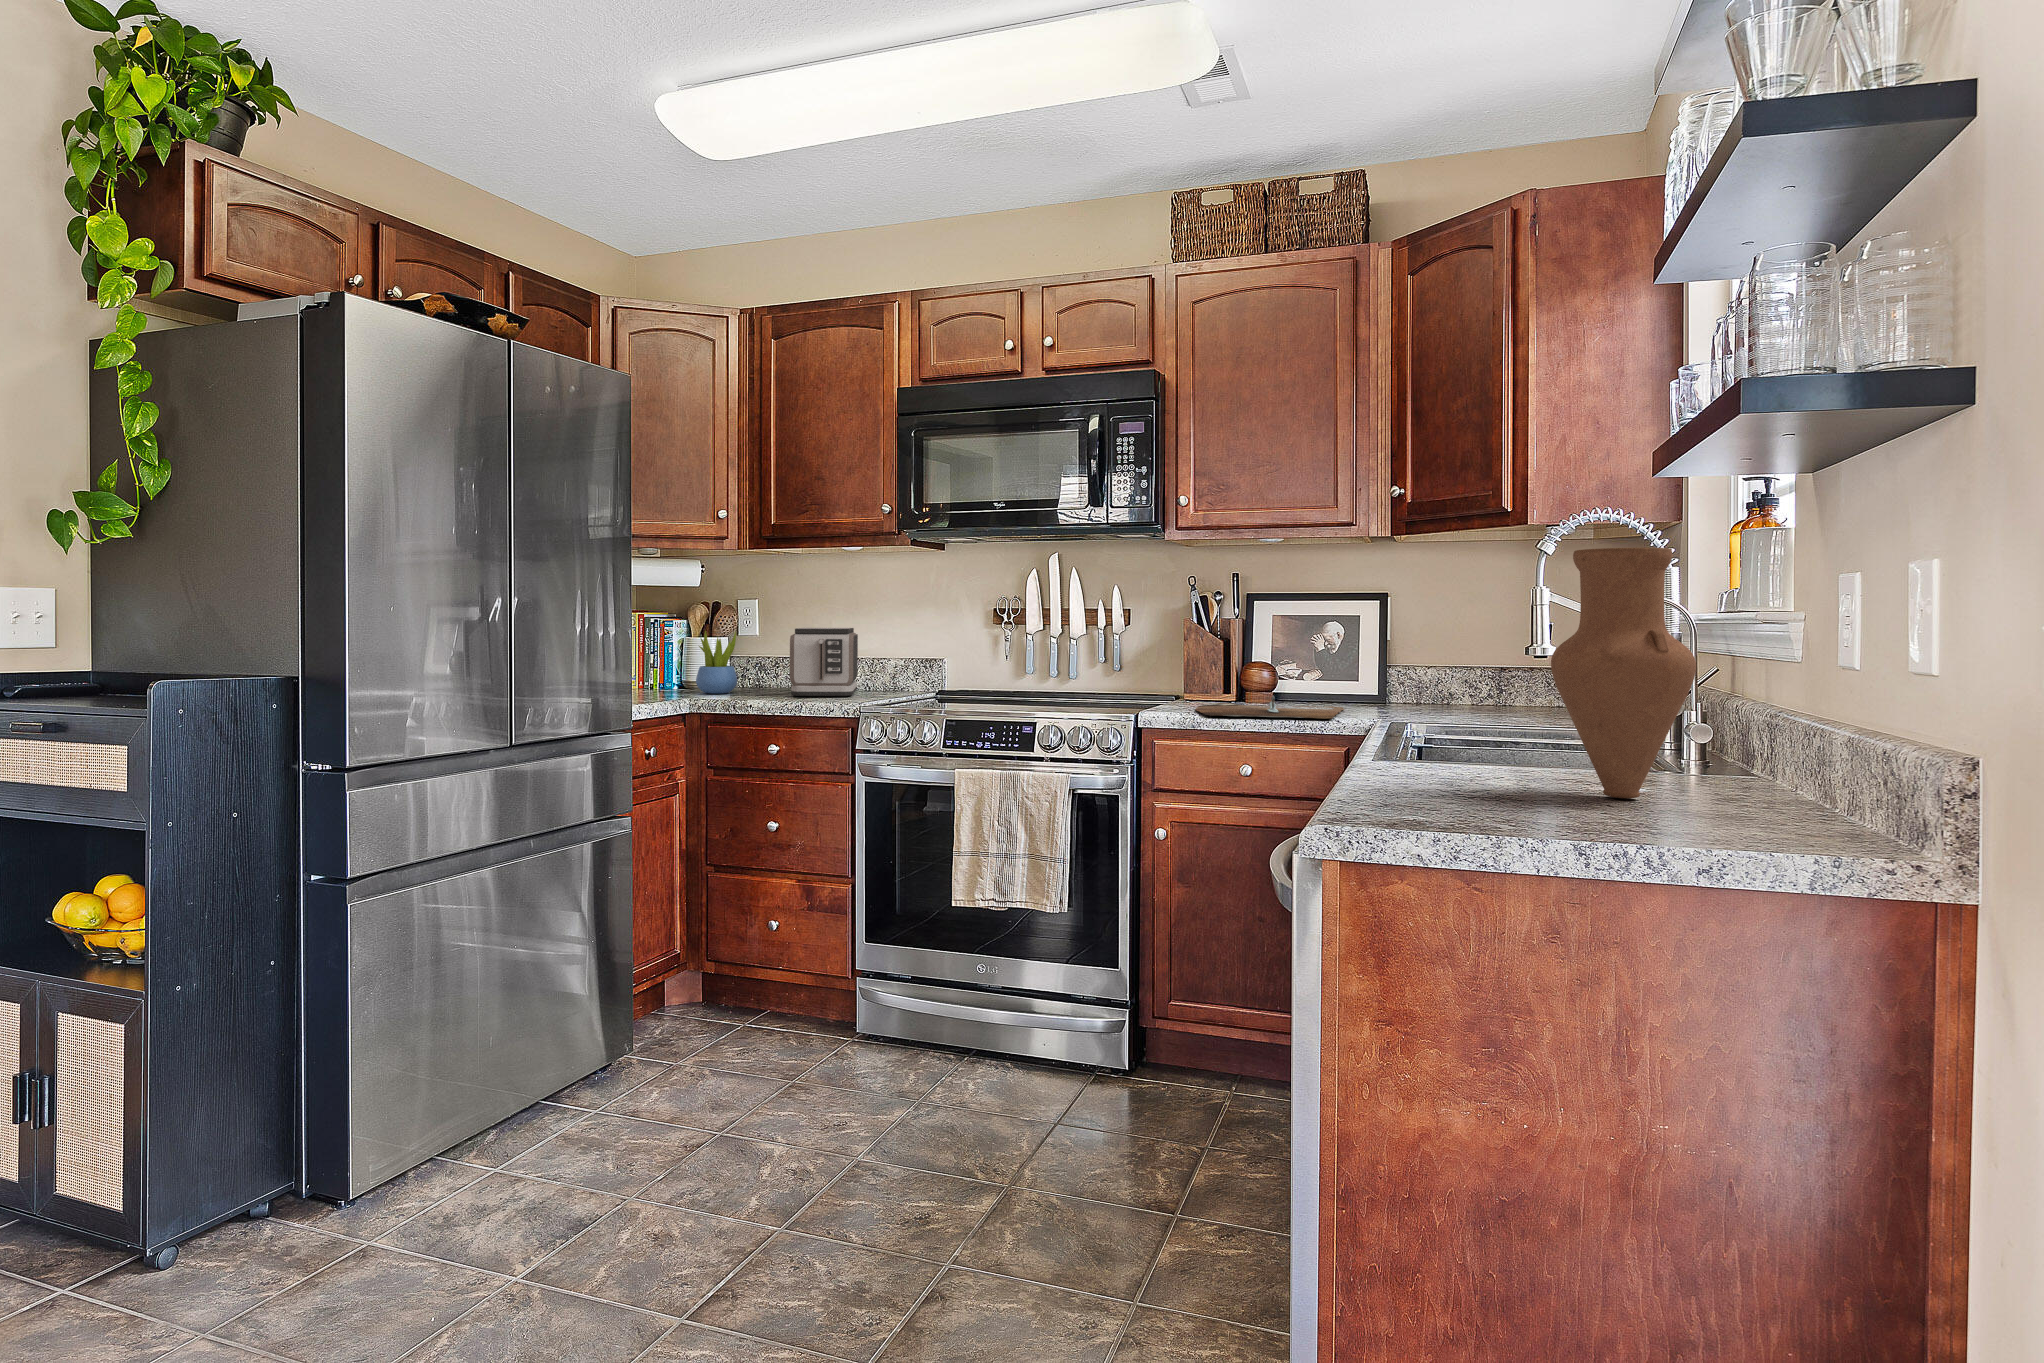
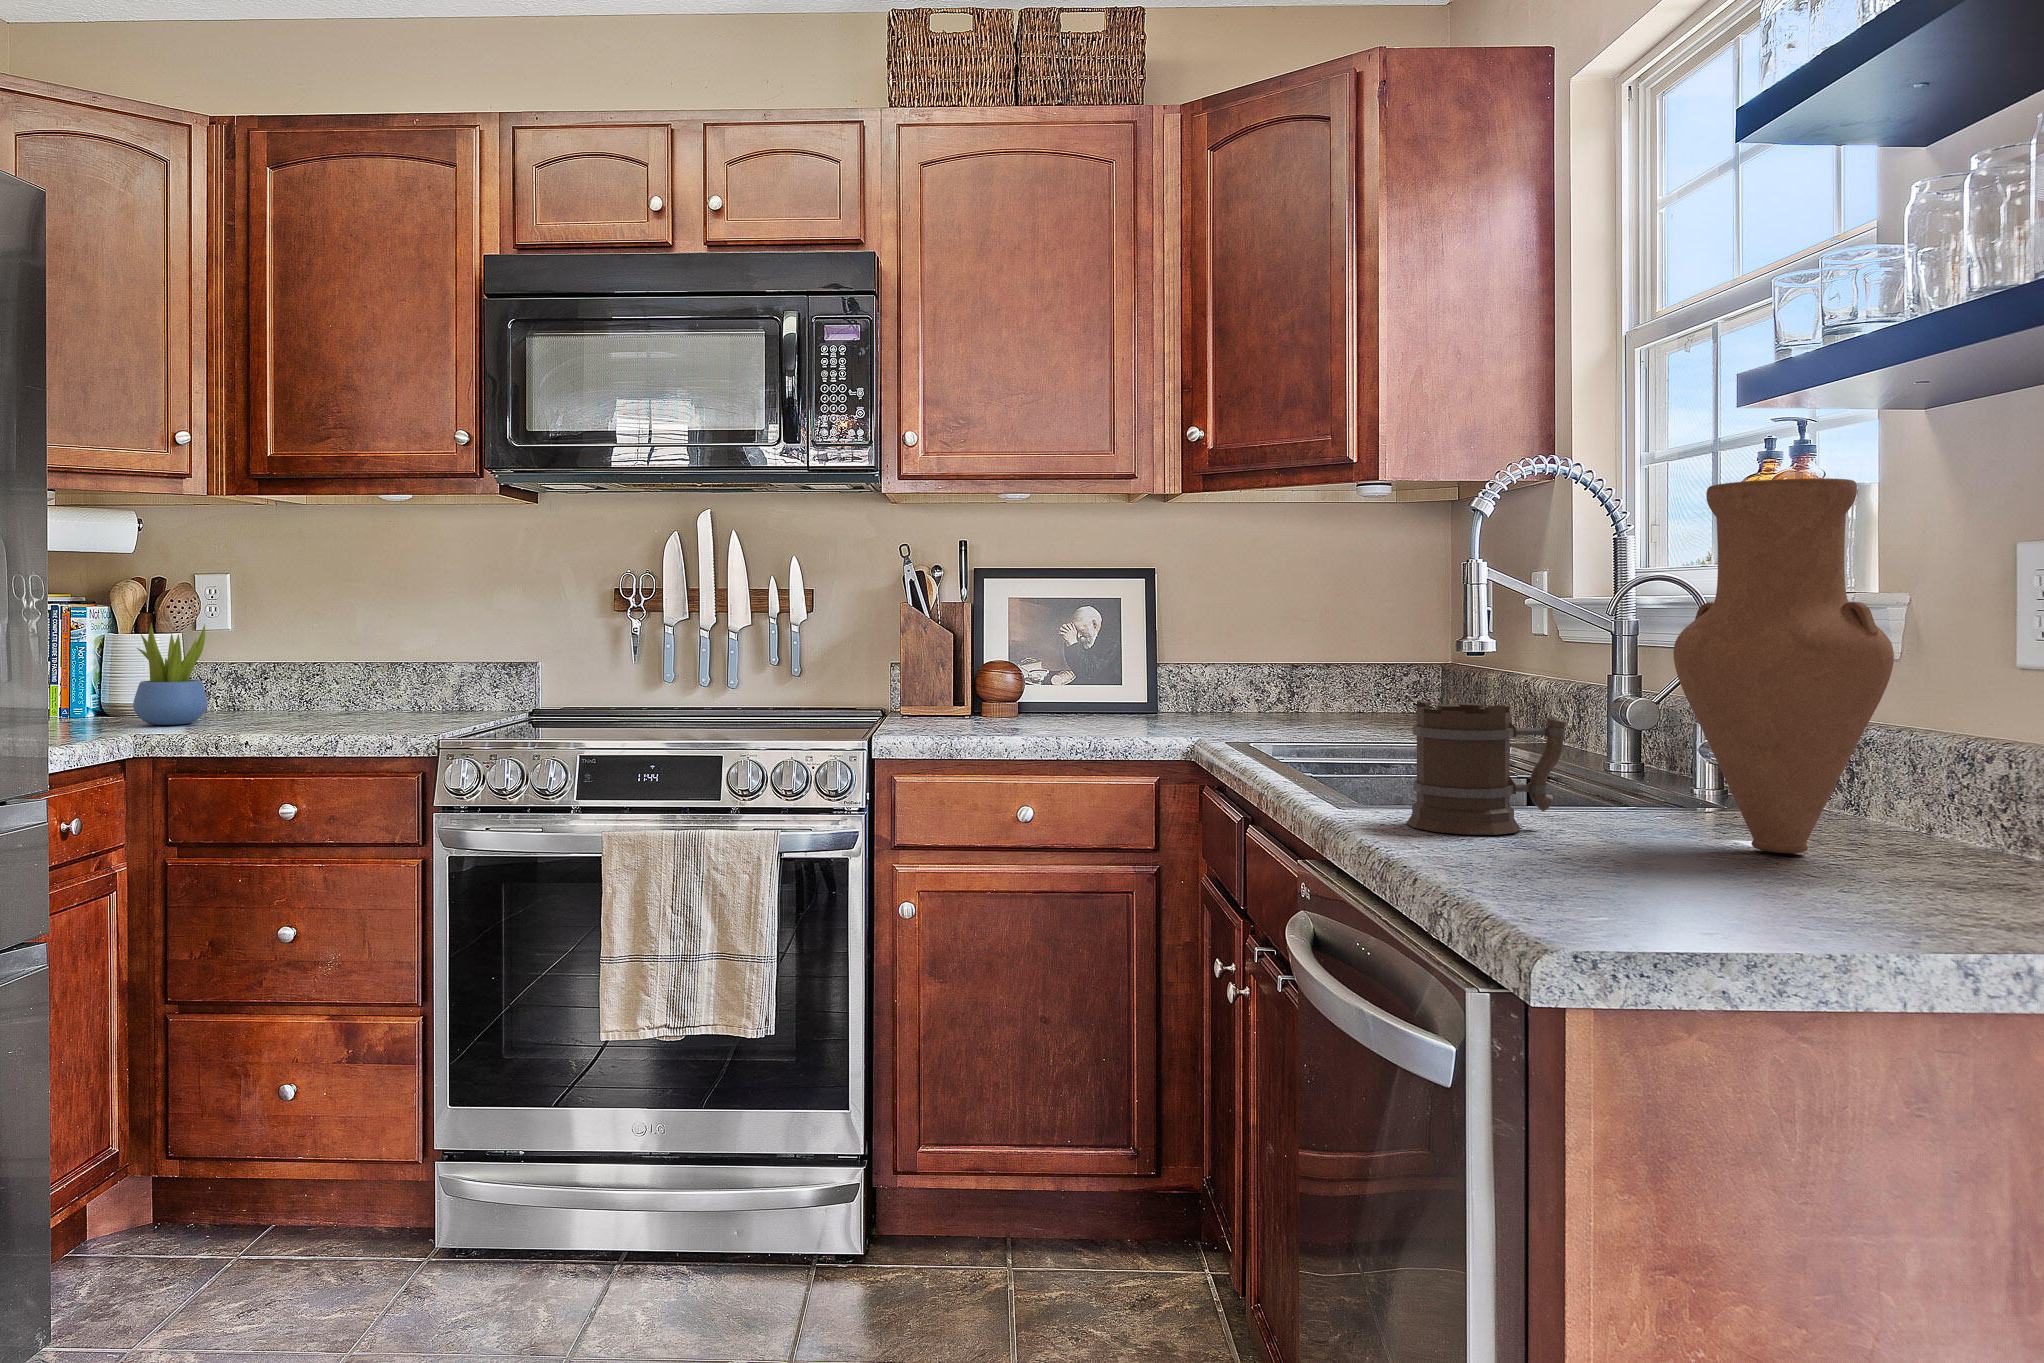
toaster: present [790,628,858,696] -> none [304,618,411,725]
mug: none [1391,691,1502,780] -> present [1406,700,1566,835]
cutting board: present [1195,696,1344,718] -> none [927,705,1129,736]

